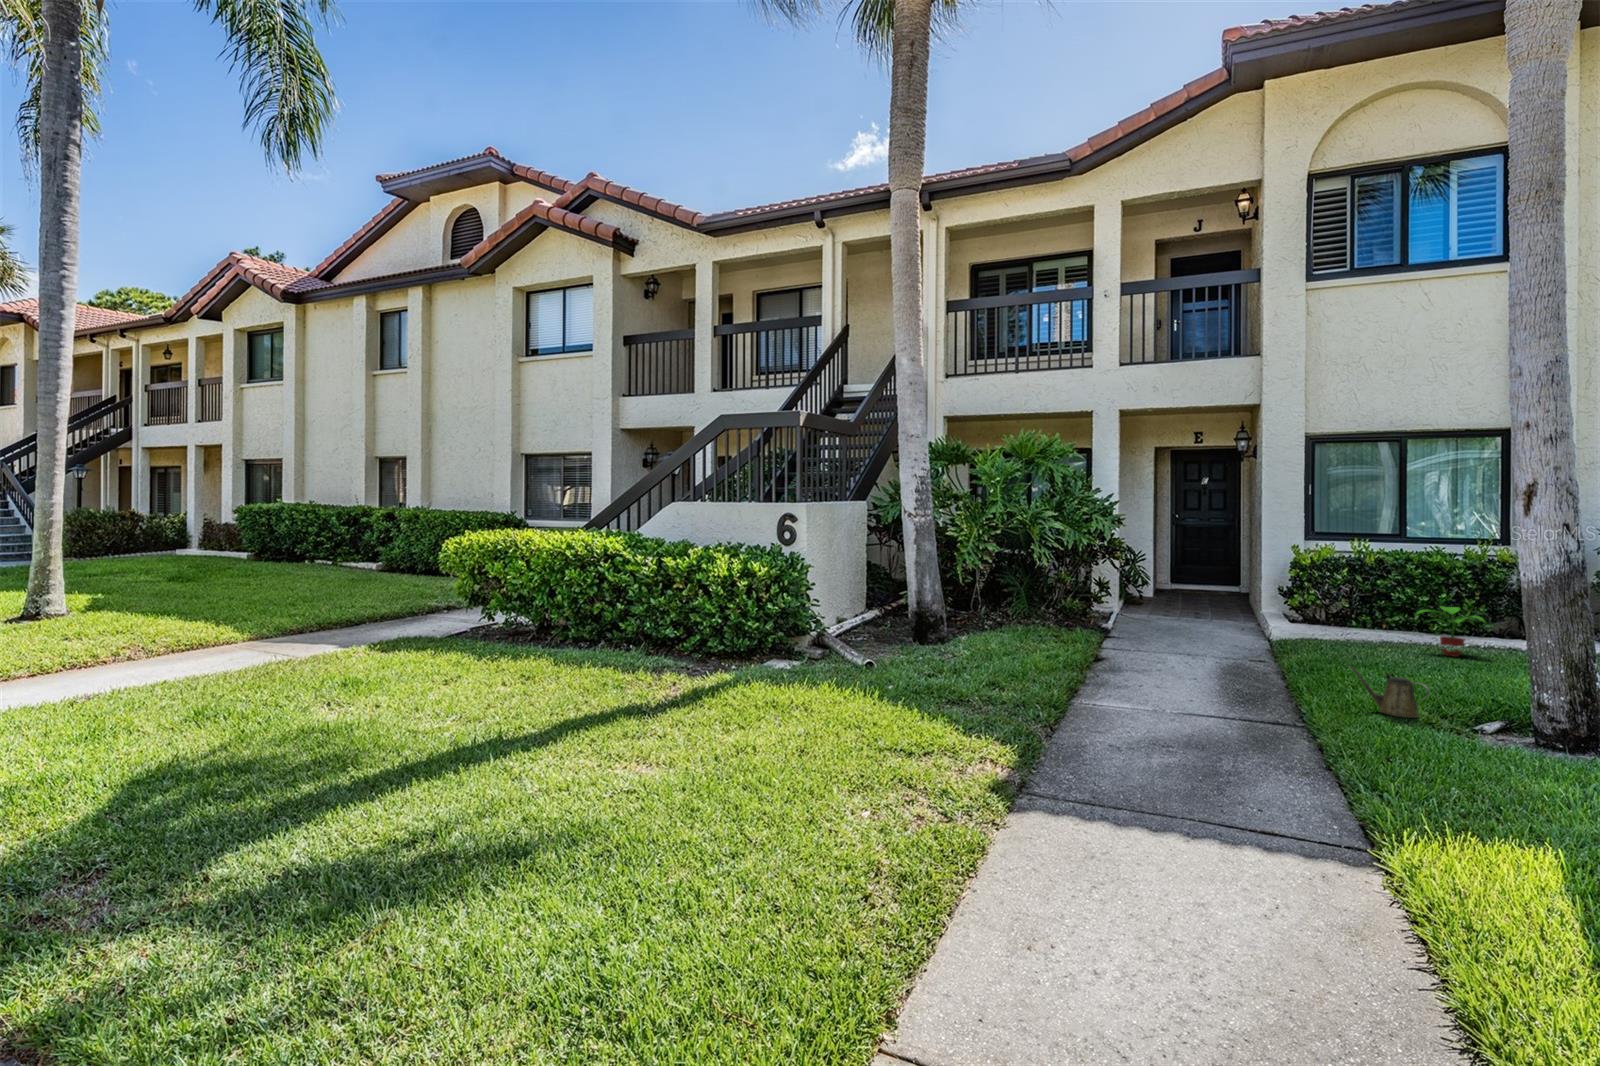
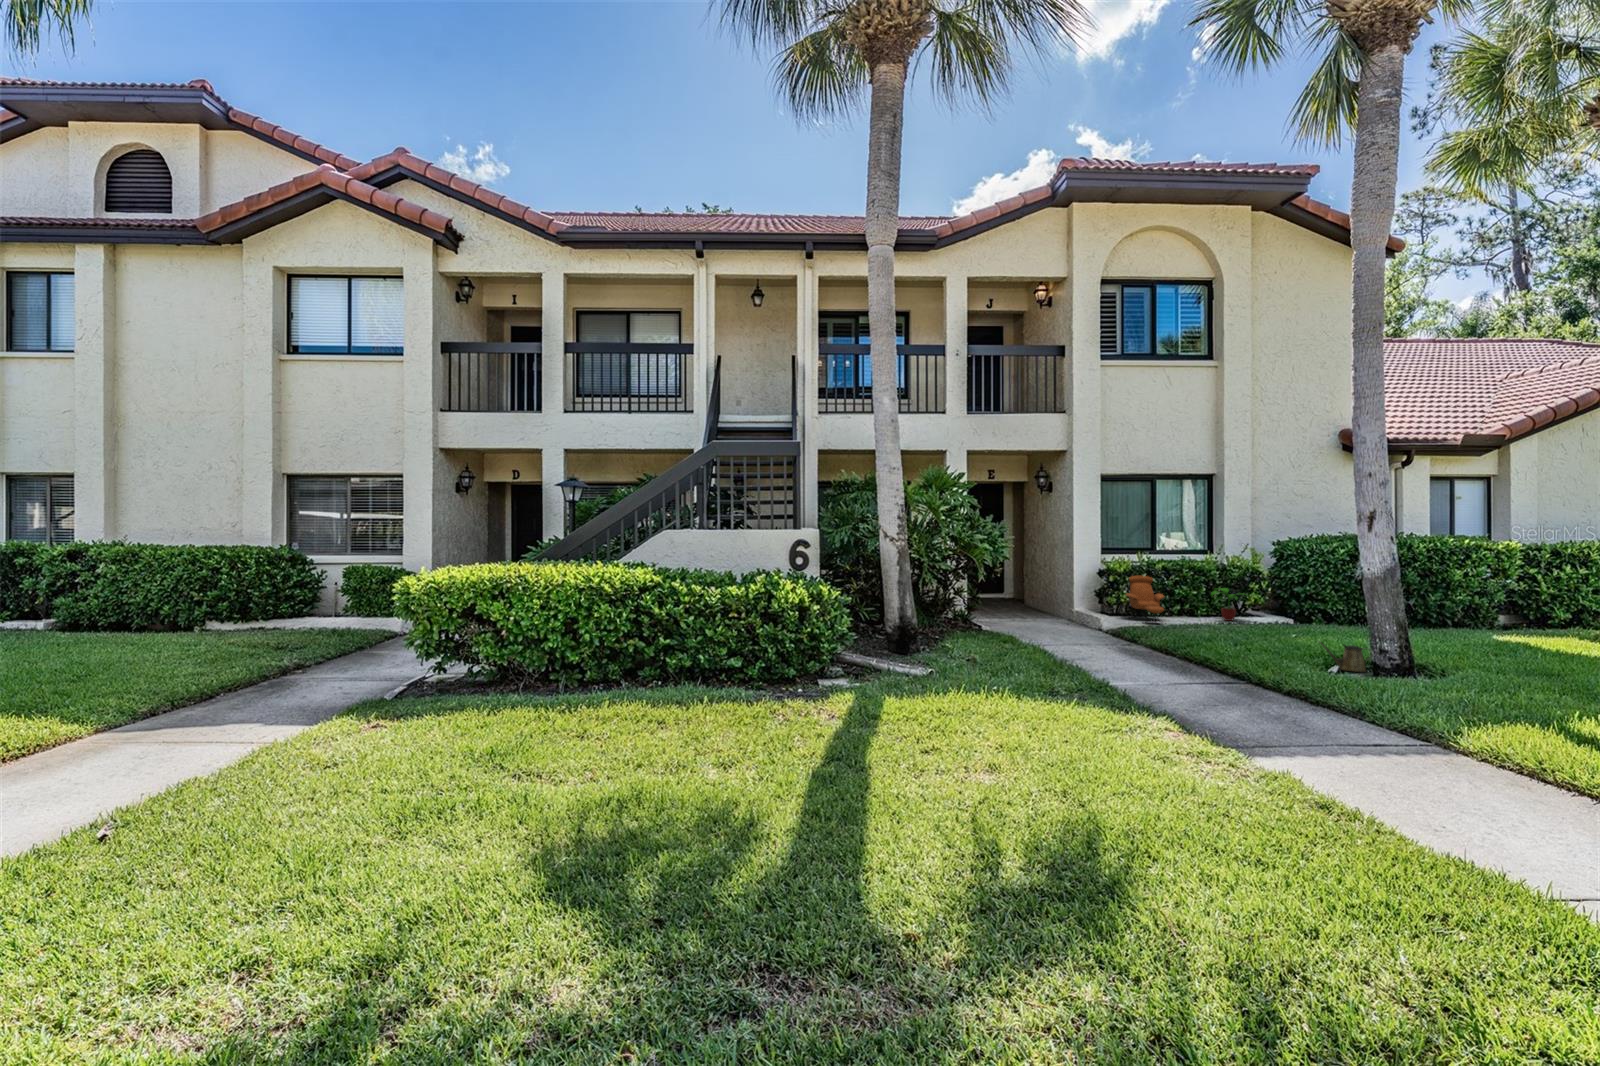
lounge chair: none [1284,581,1343,648] -> present [1126,576,1164,622]

